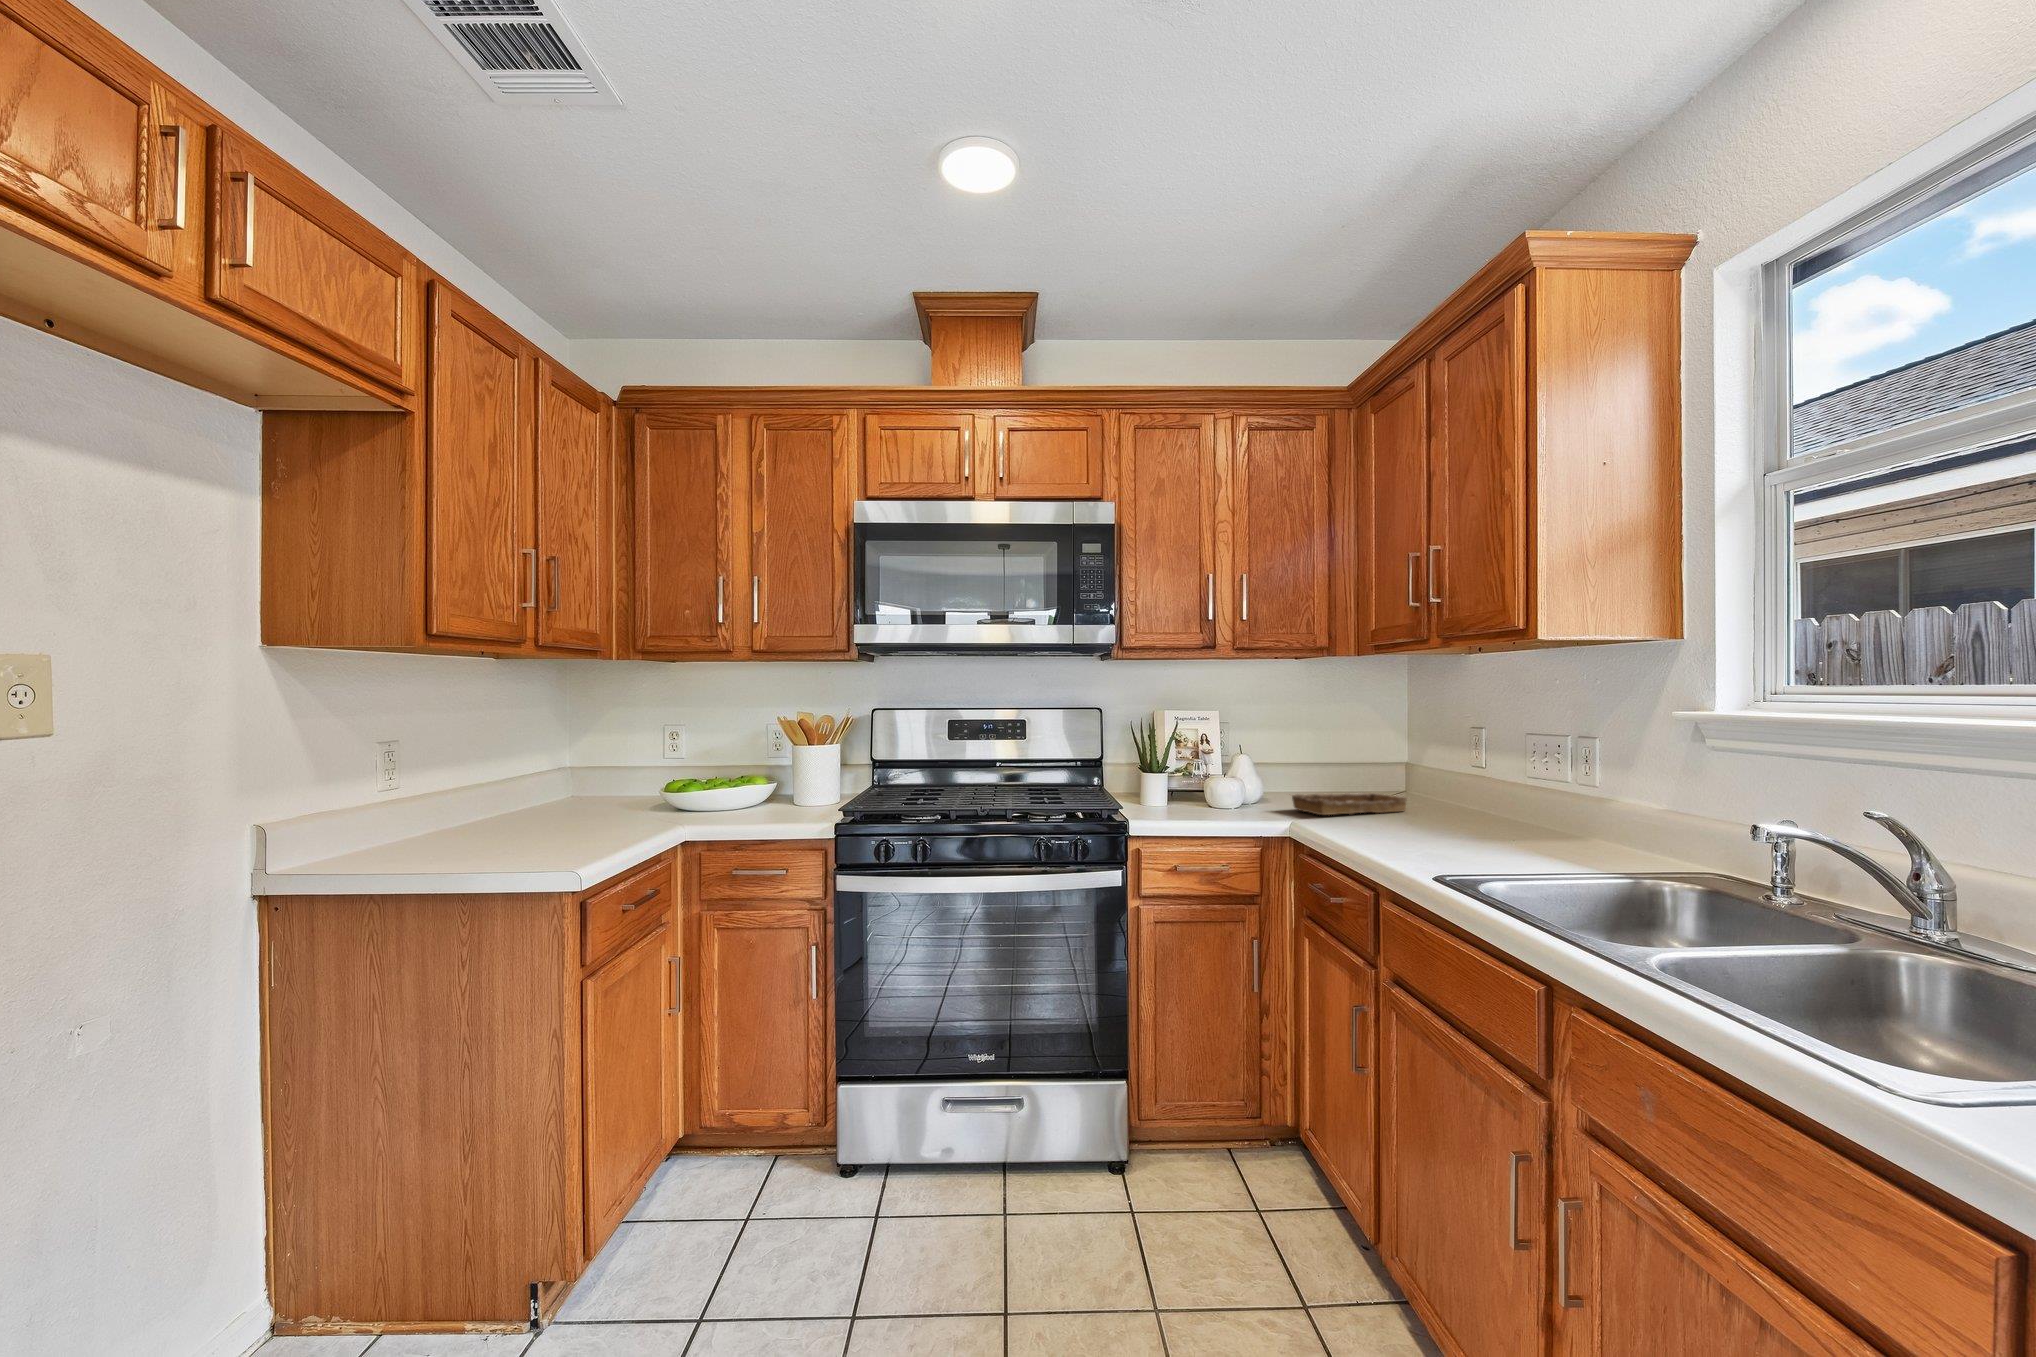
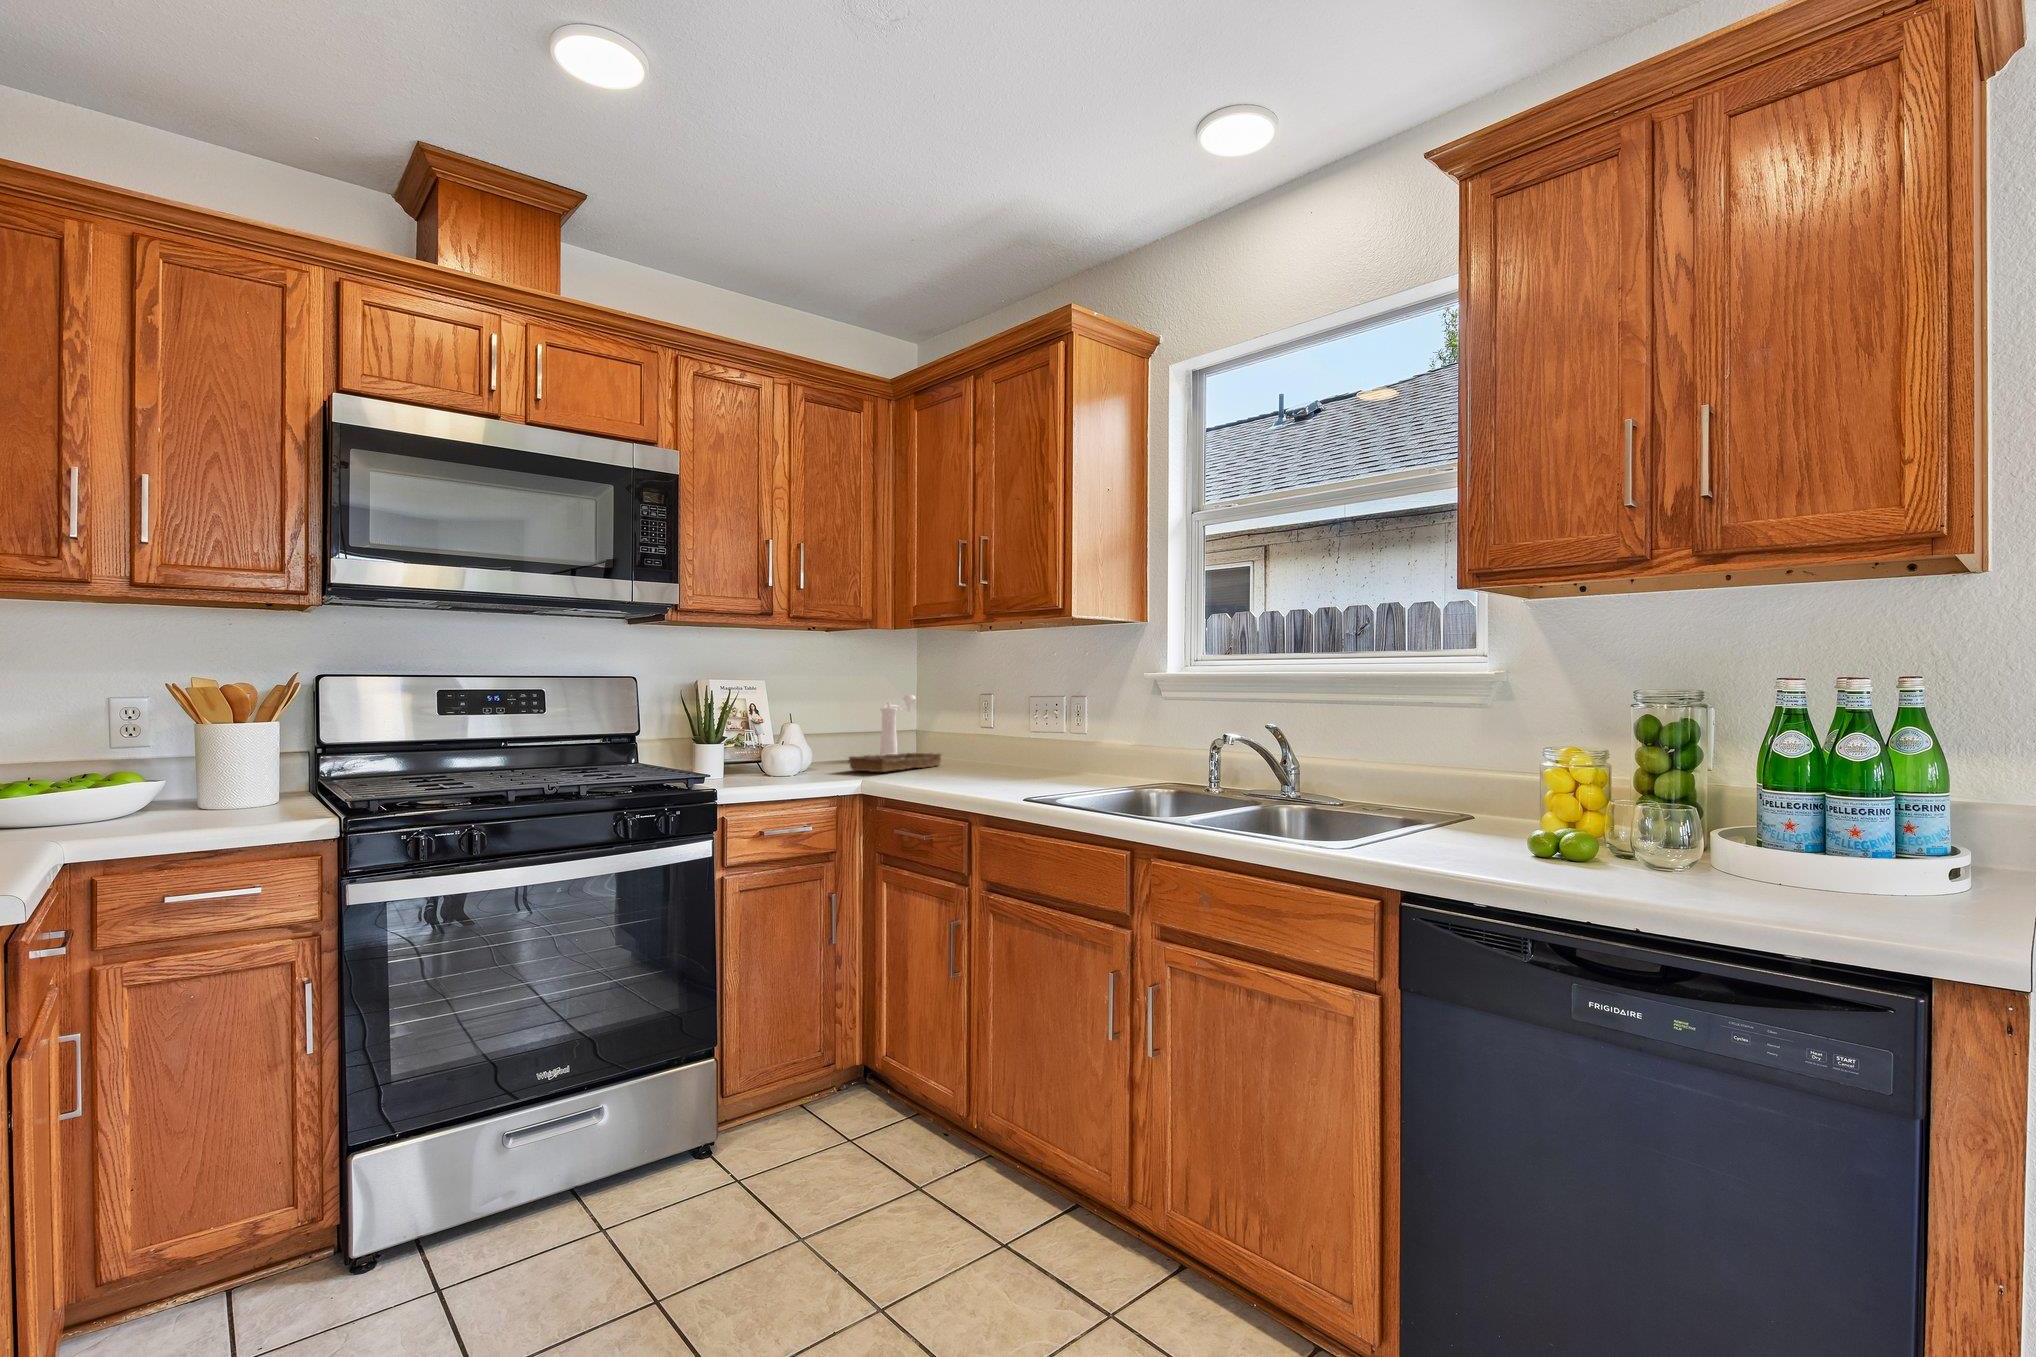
pepper mill: none [1352,727,1398,797] -> present [880,695,916,755]

